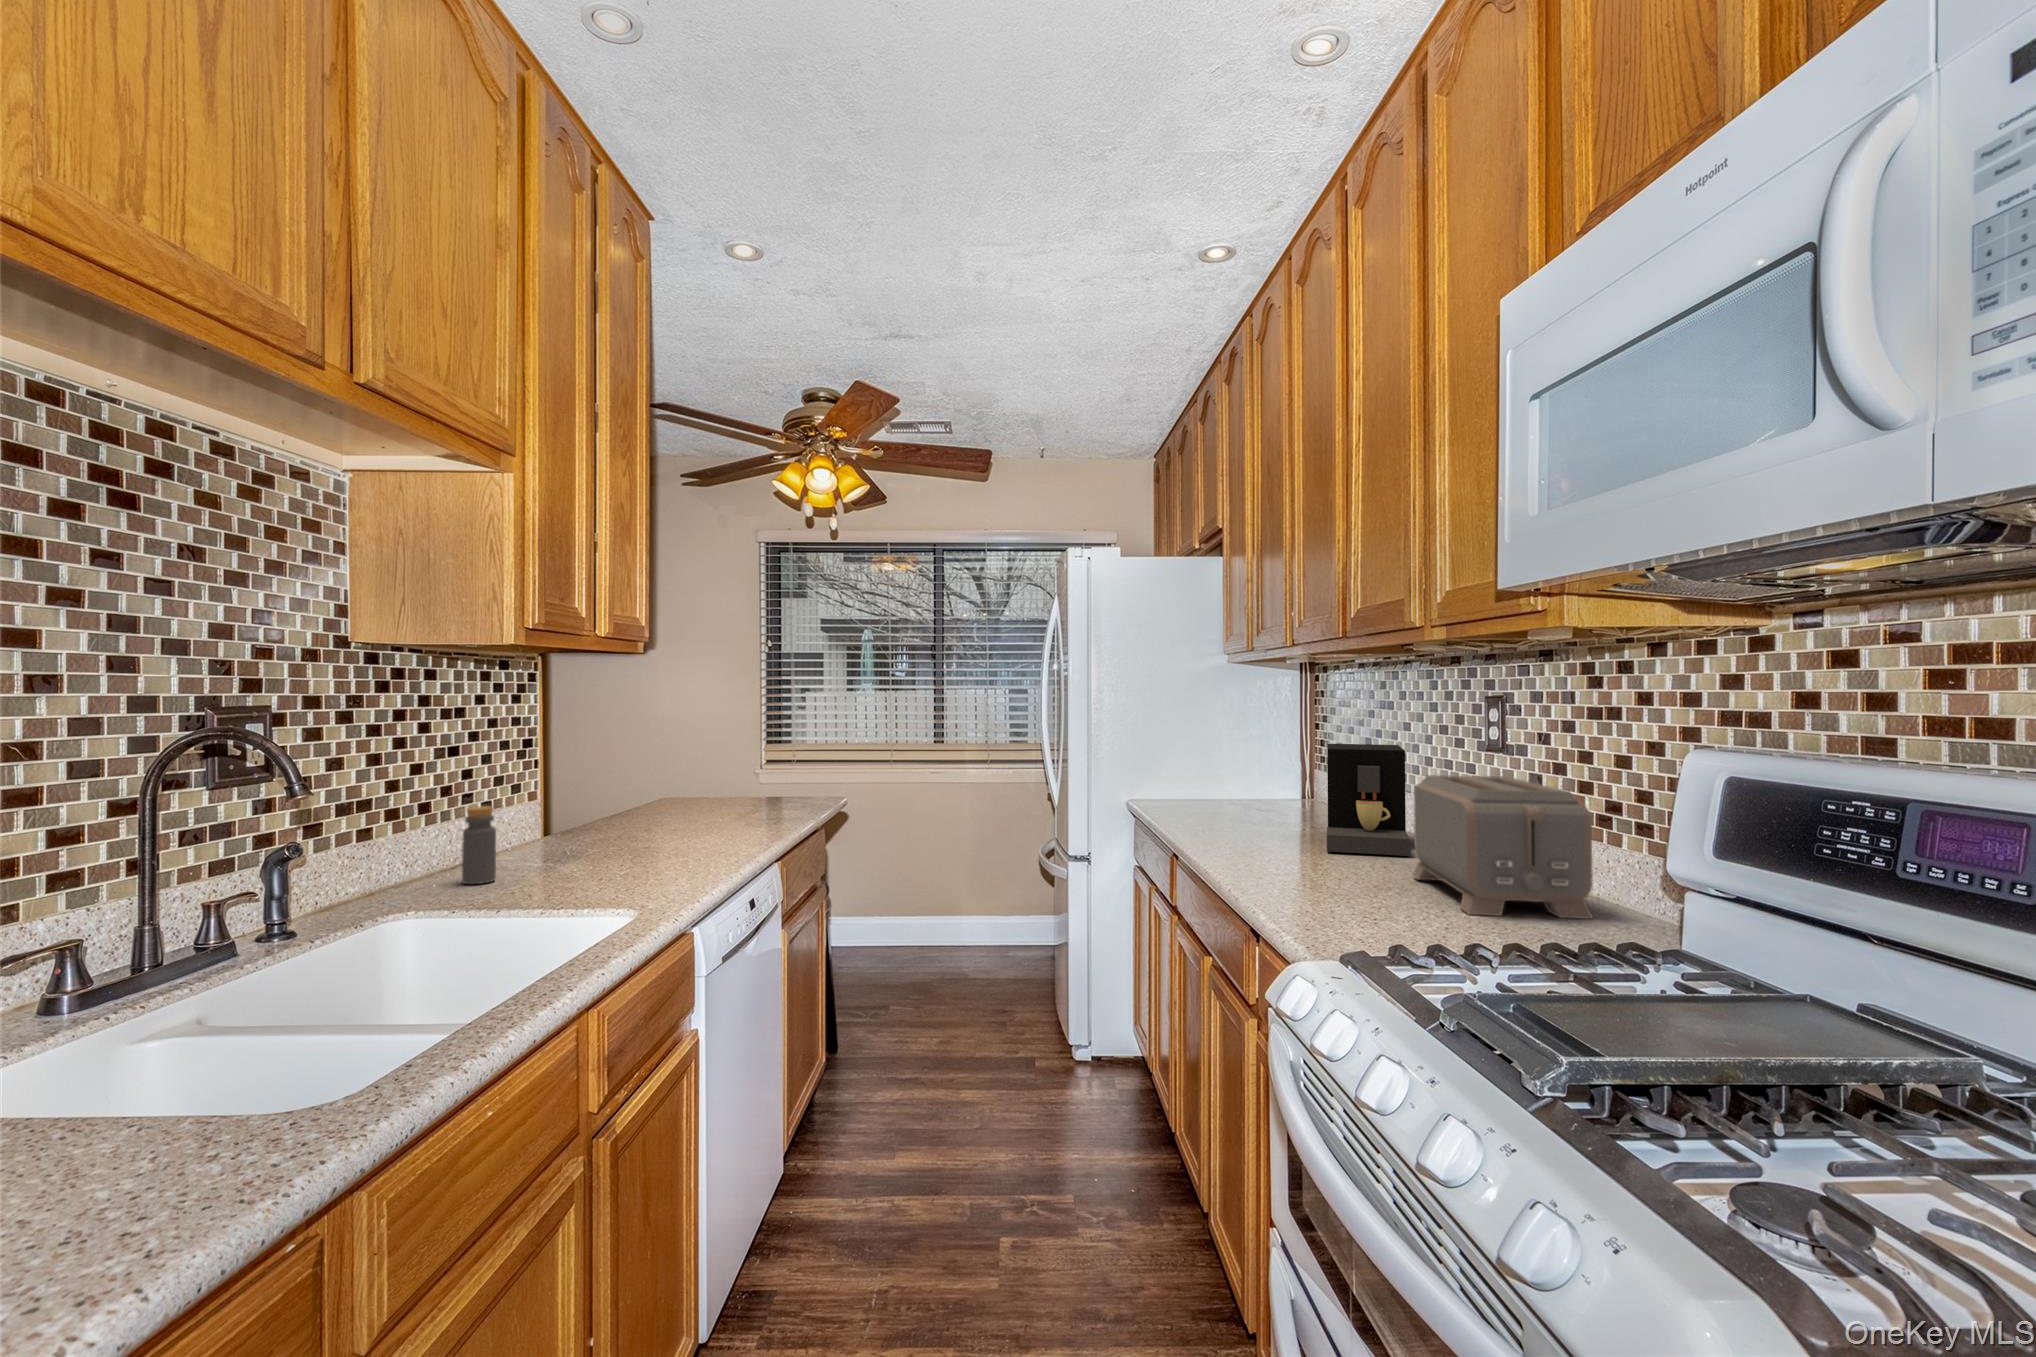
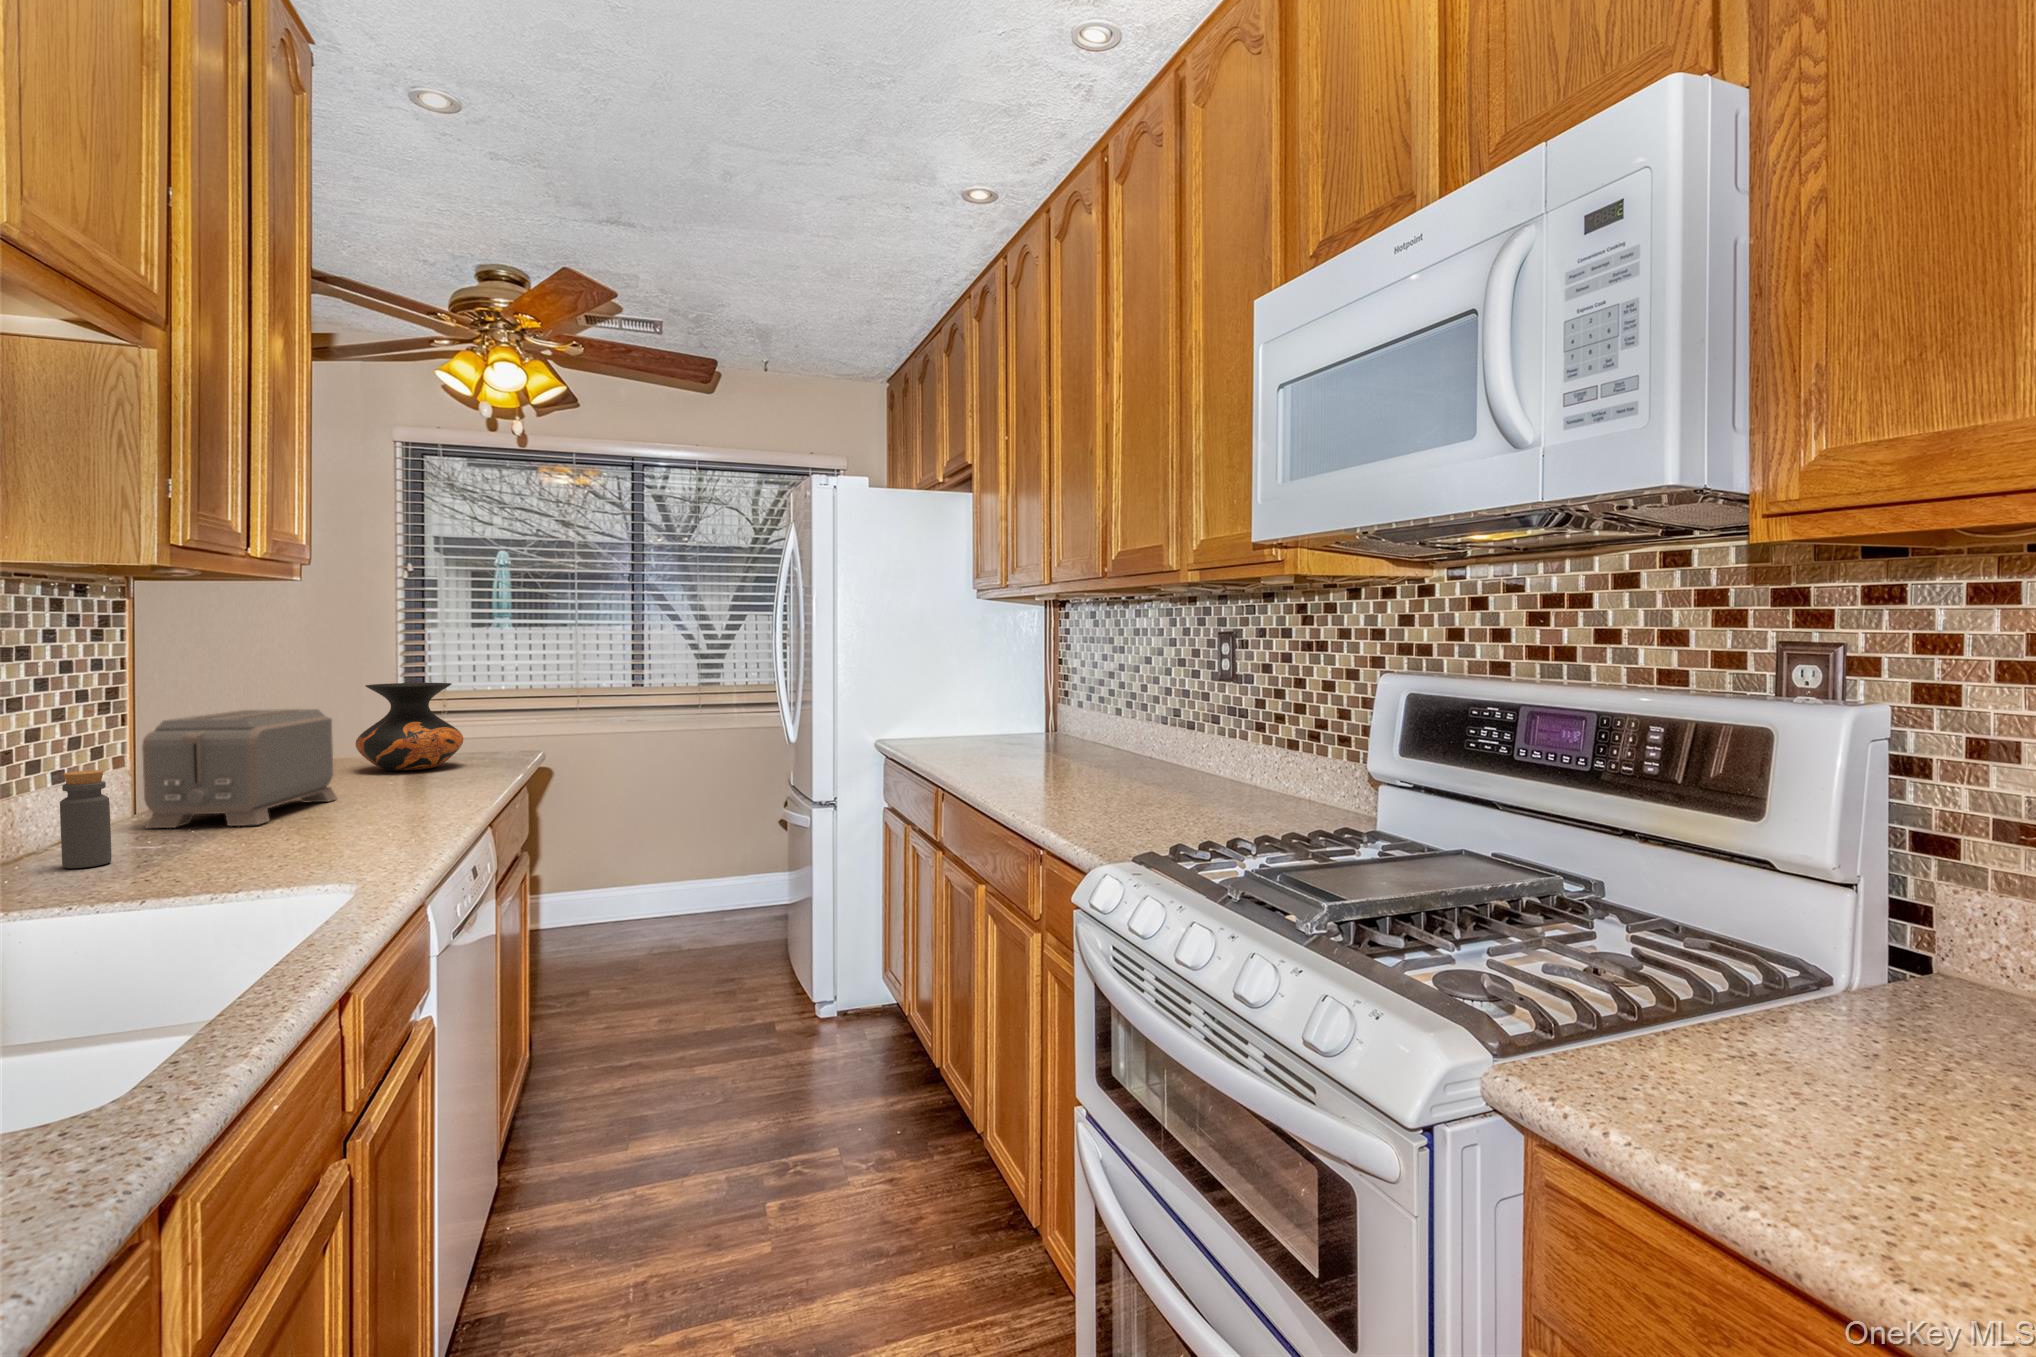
vase: none [705,736,784,809] -> present [356,683,463,771]
coffee maker: present [1327,744,1410,856] -> none [1075,680,1153,782]
toaster: present [1413,775,1593,919] -> present [142,709,337,828]

